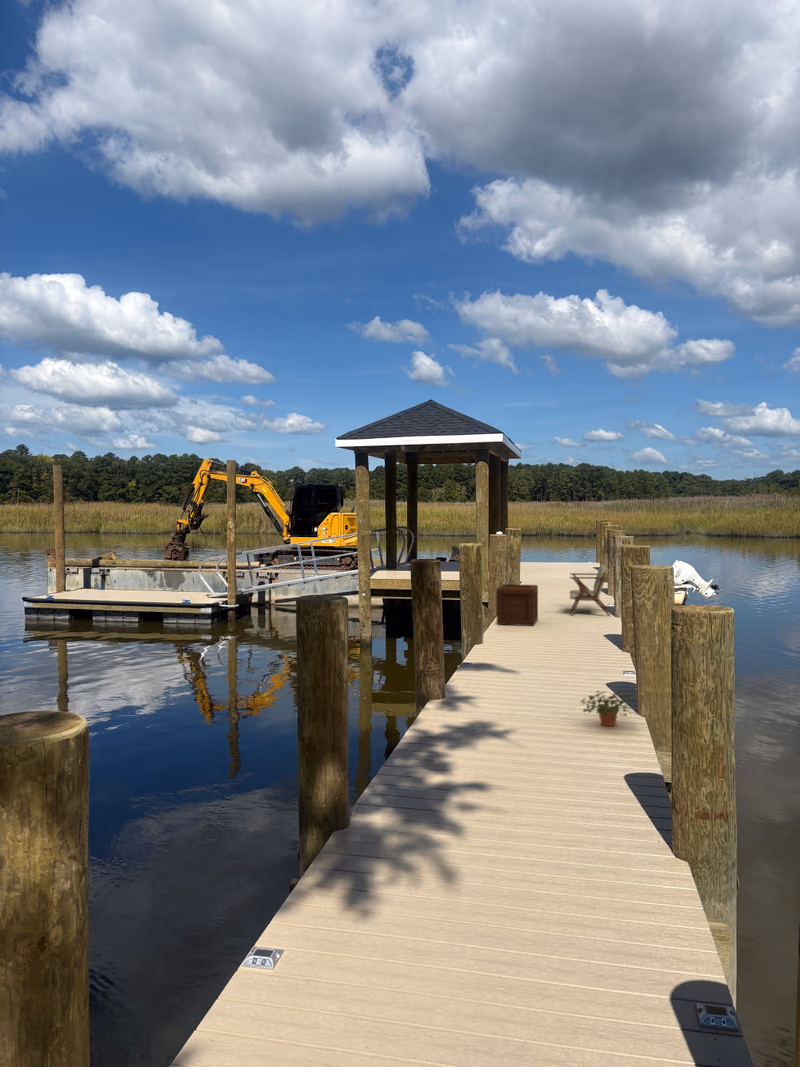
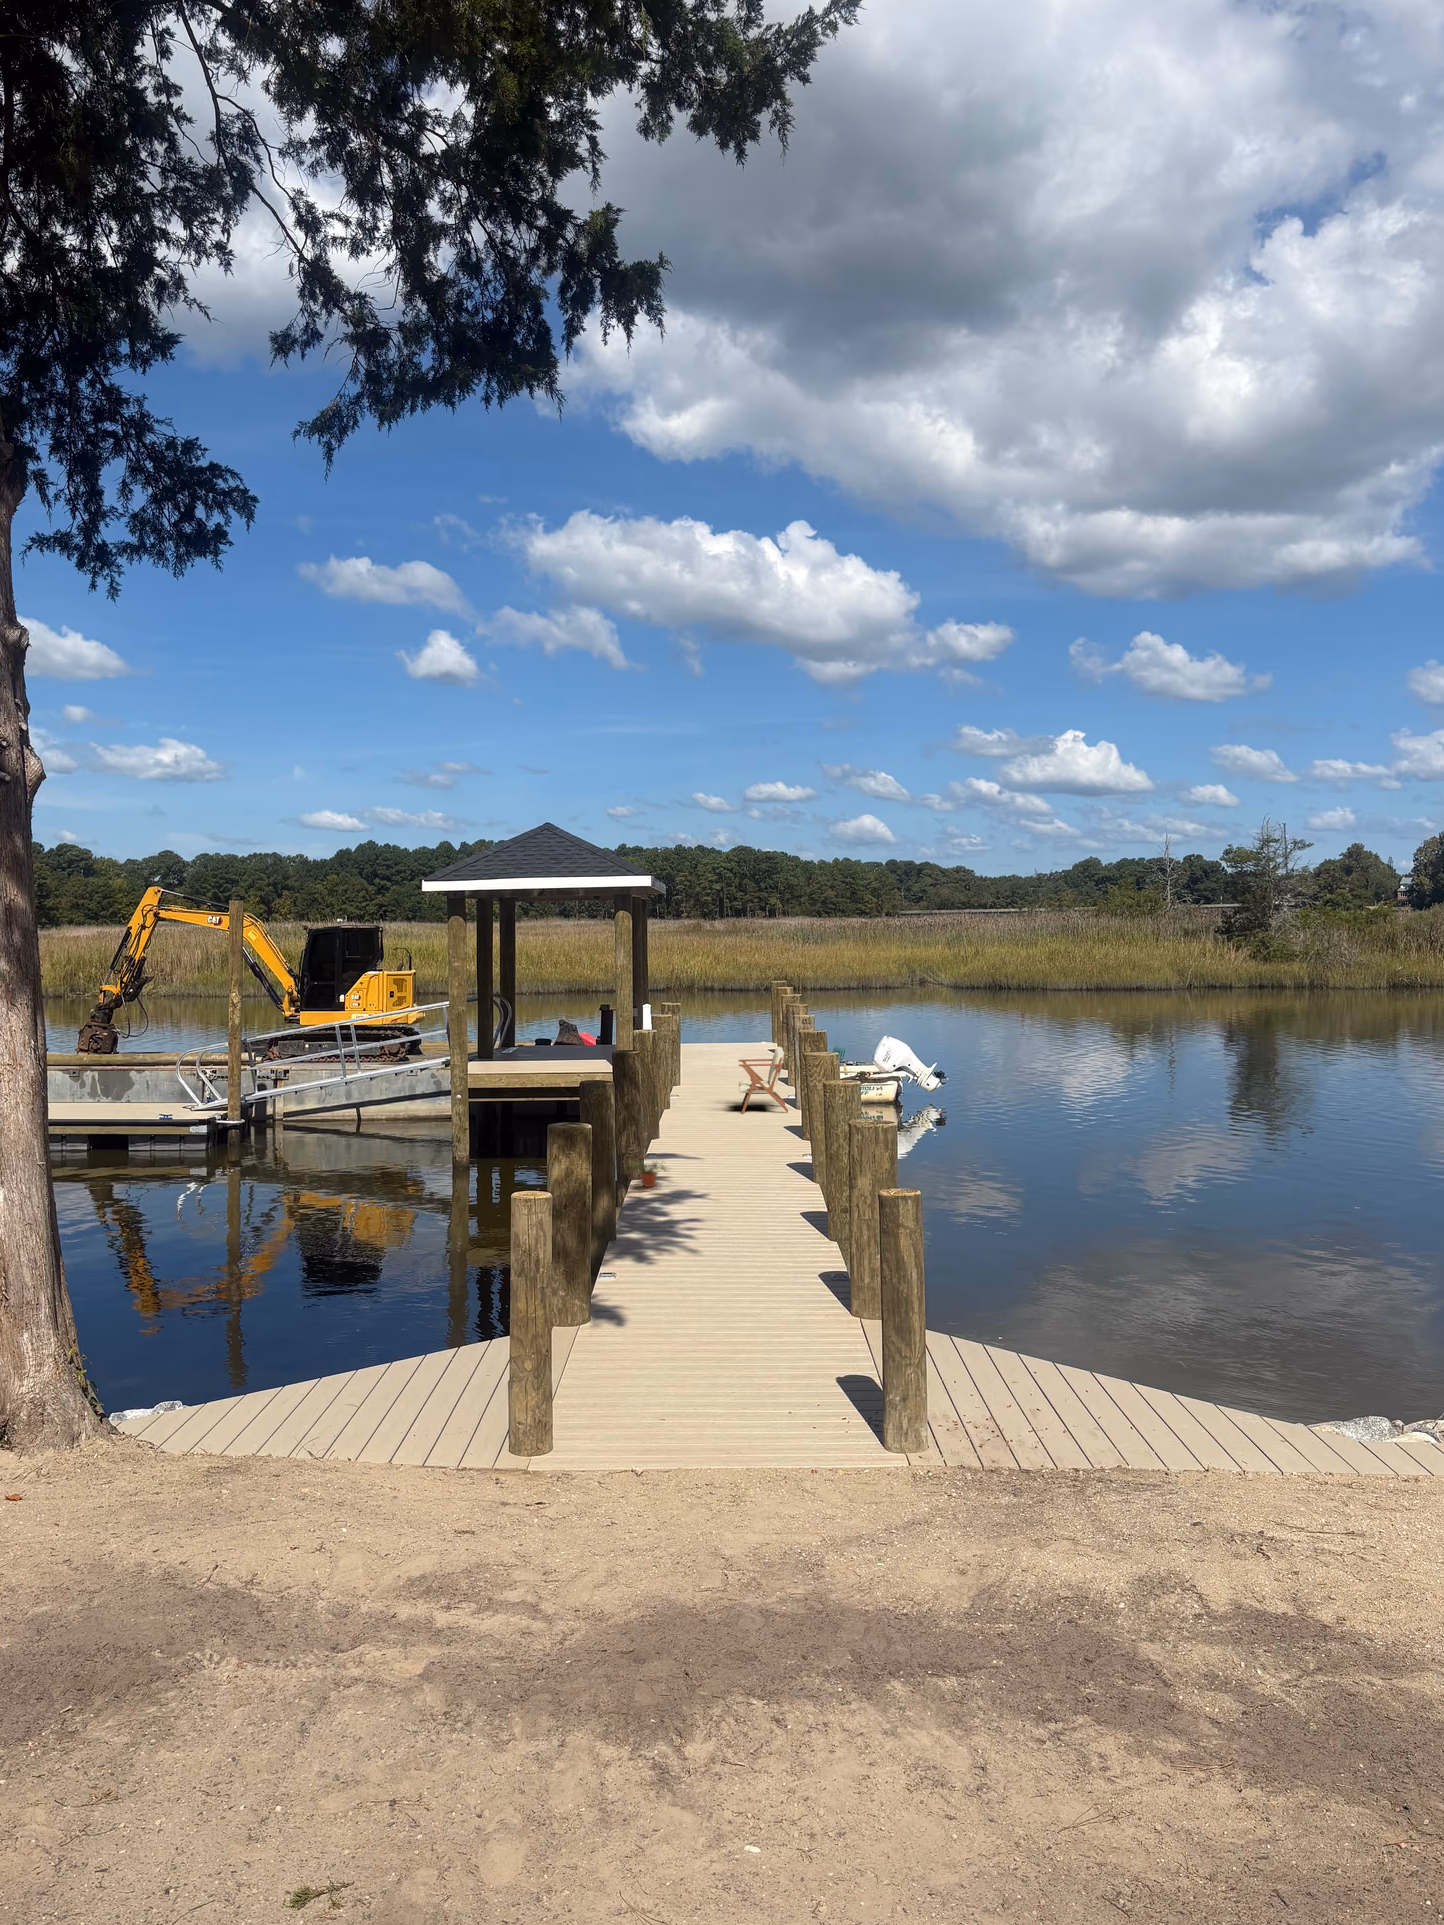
wooden crate: present [496,584,538,626] -> none [651,1076,701,1127]
potted plant: present [581,690,634,726] -> present [624,1161,666,1187]

